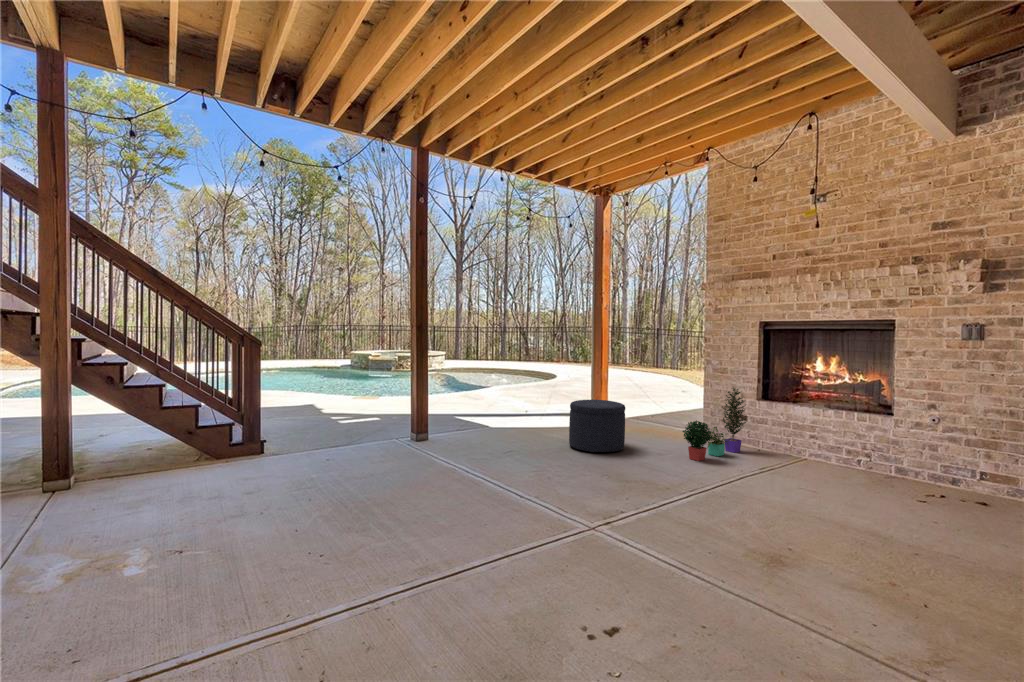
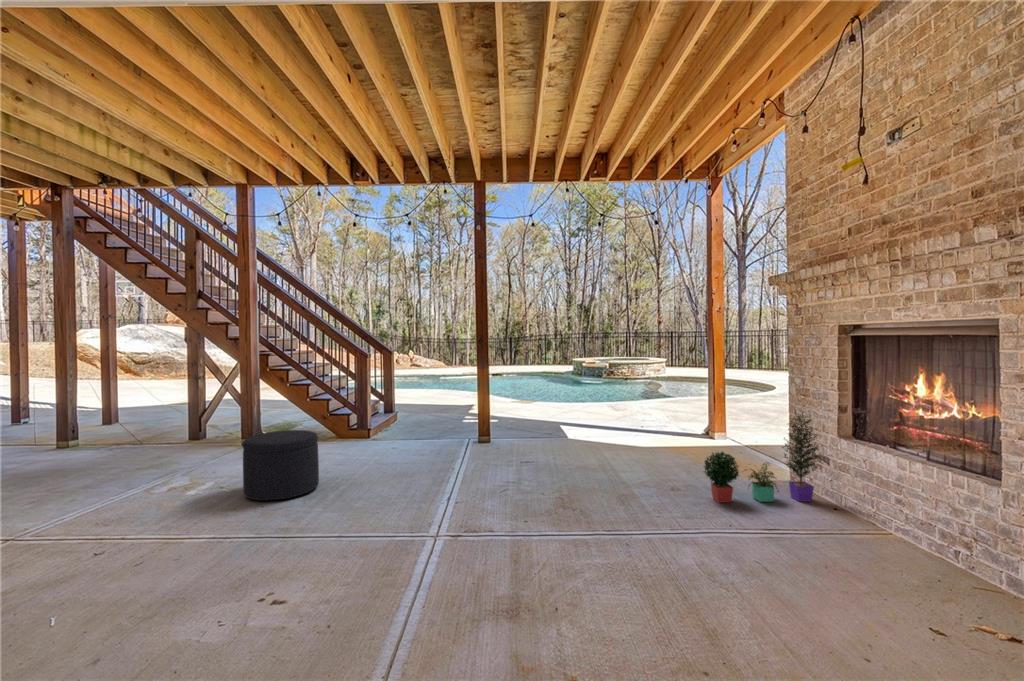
ottoman: present [569,400,625,453] -> present [243,430,319,500]

